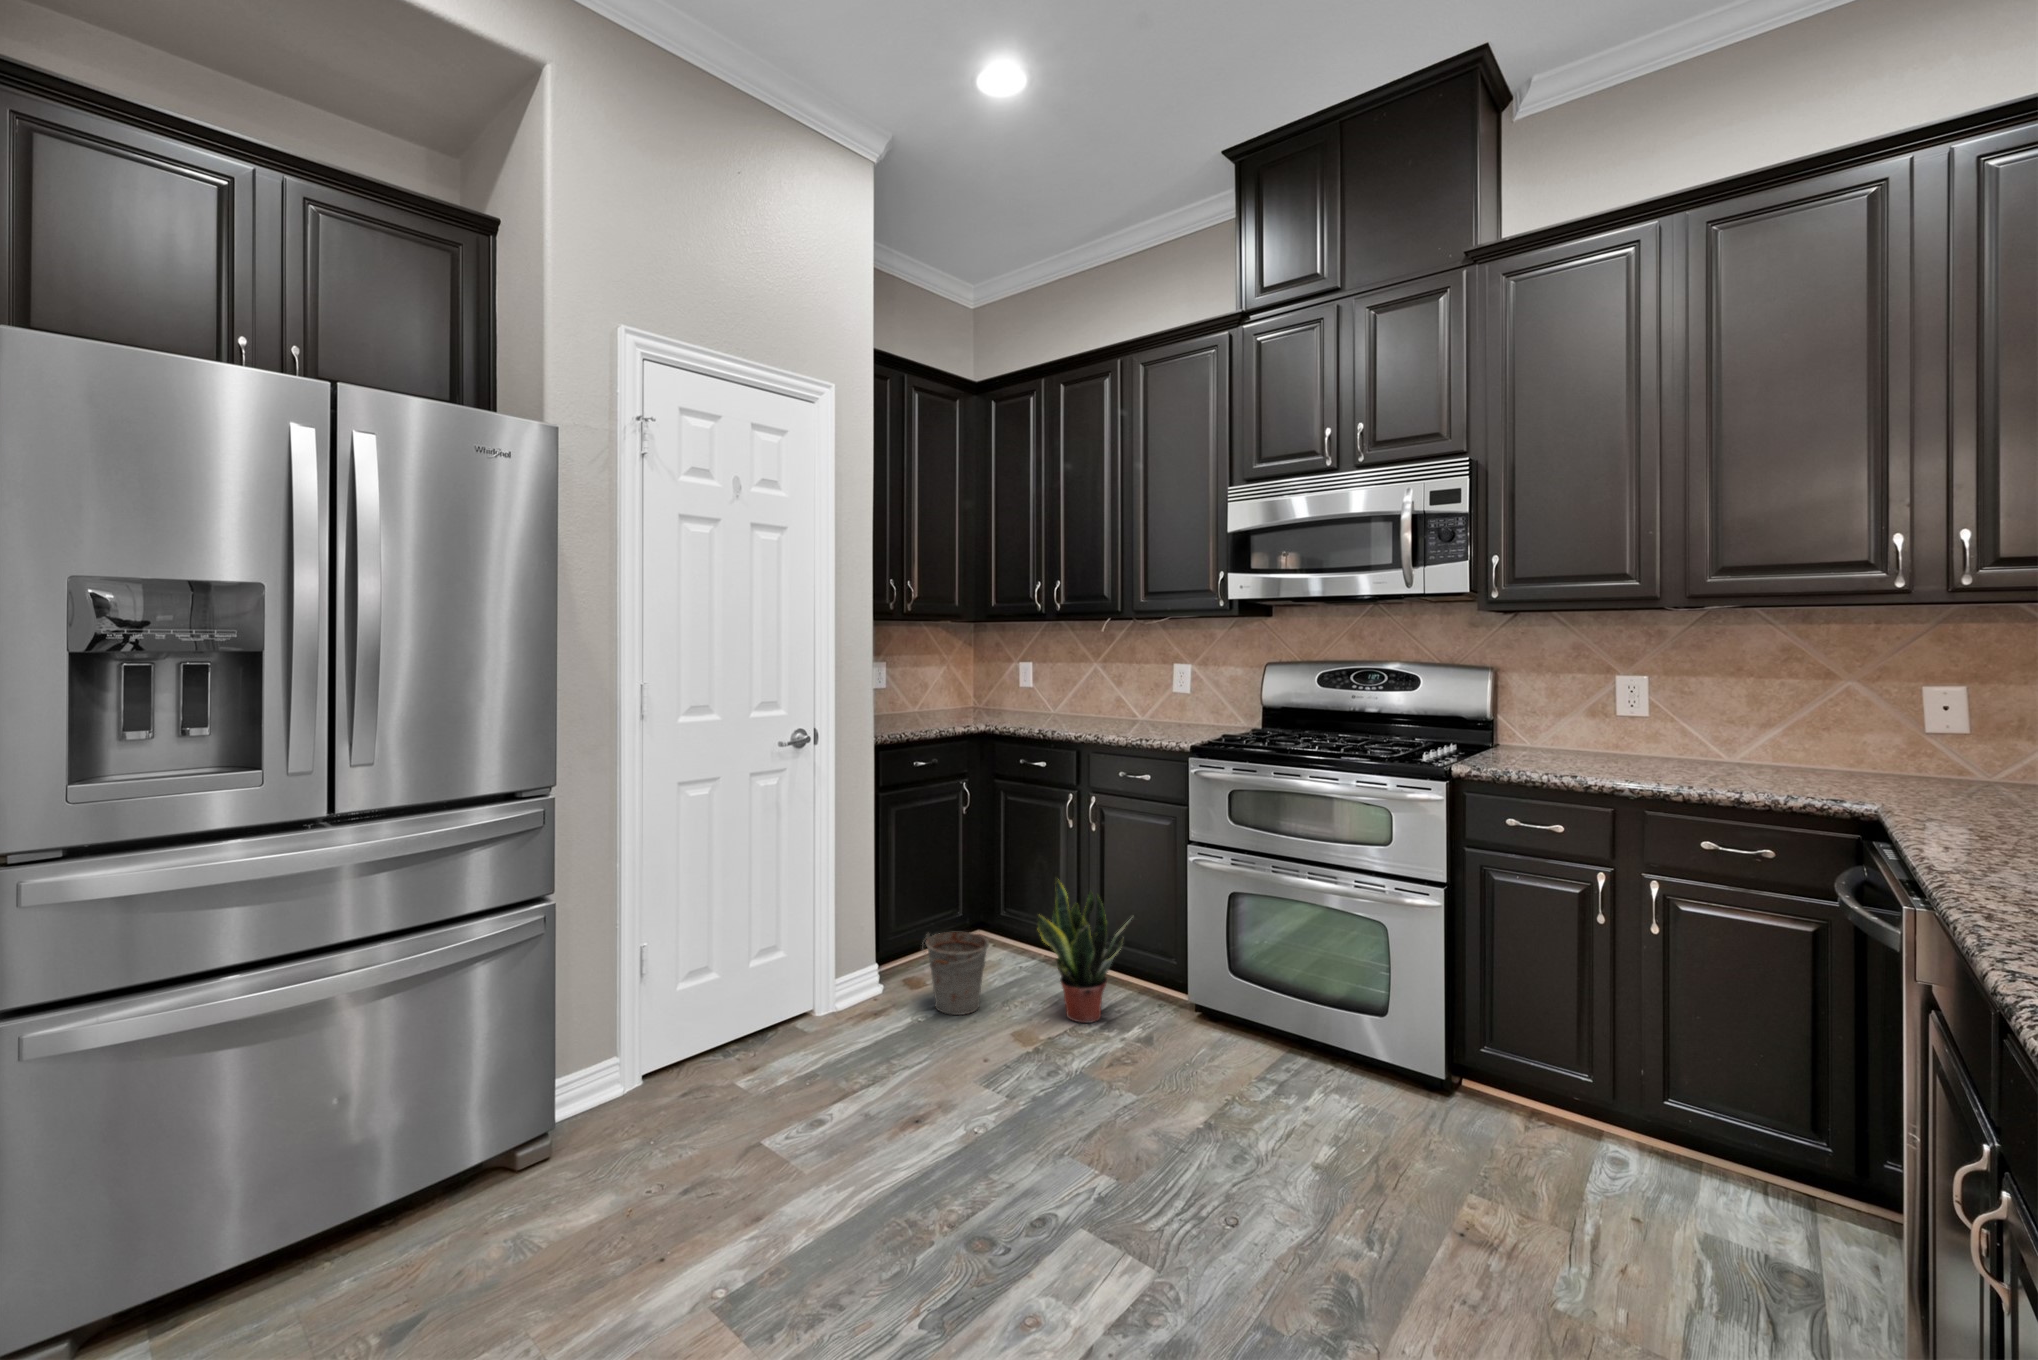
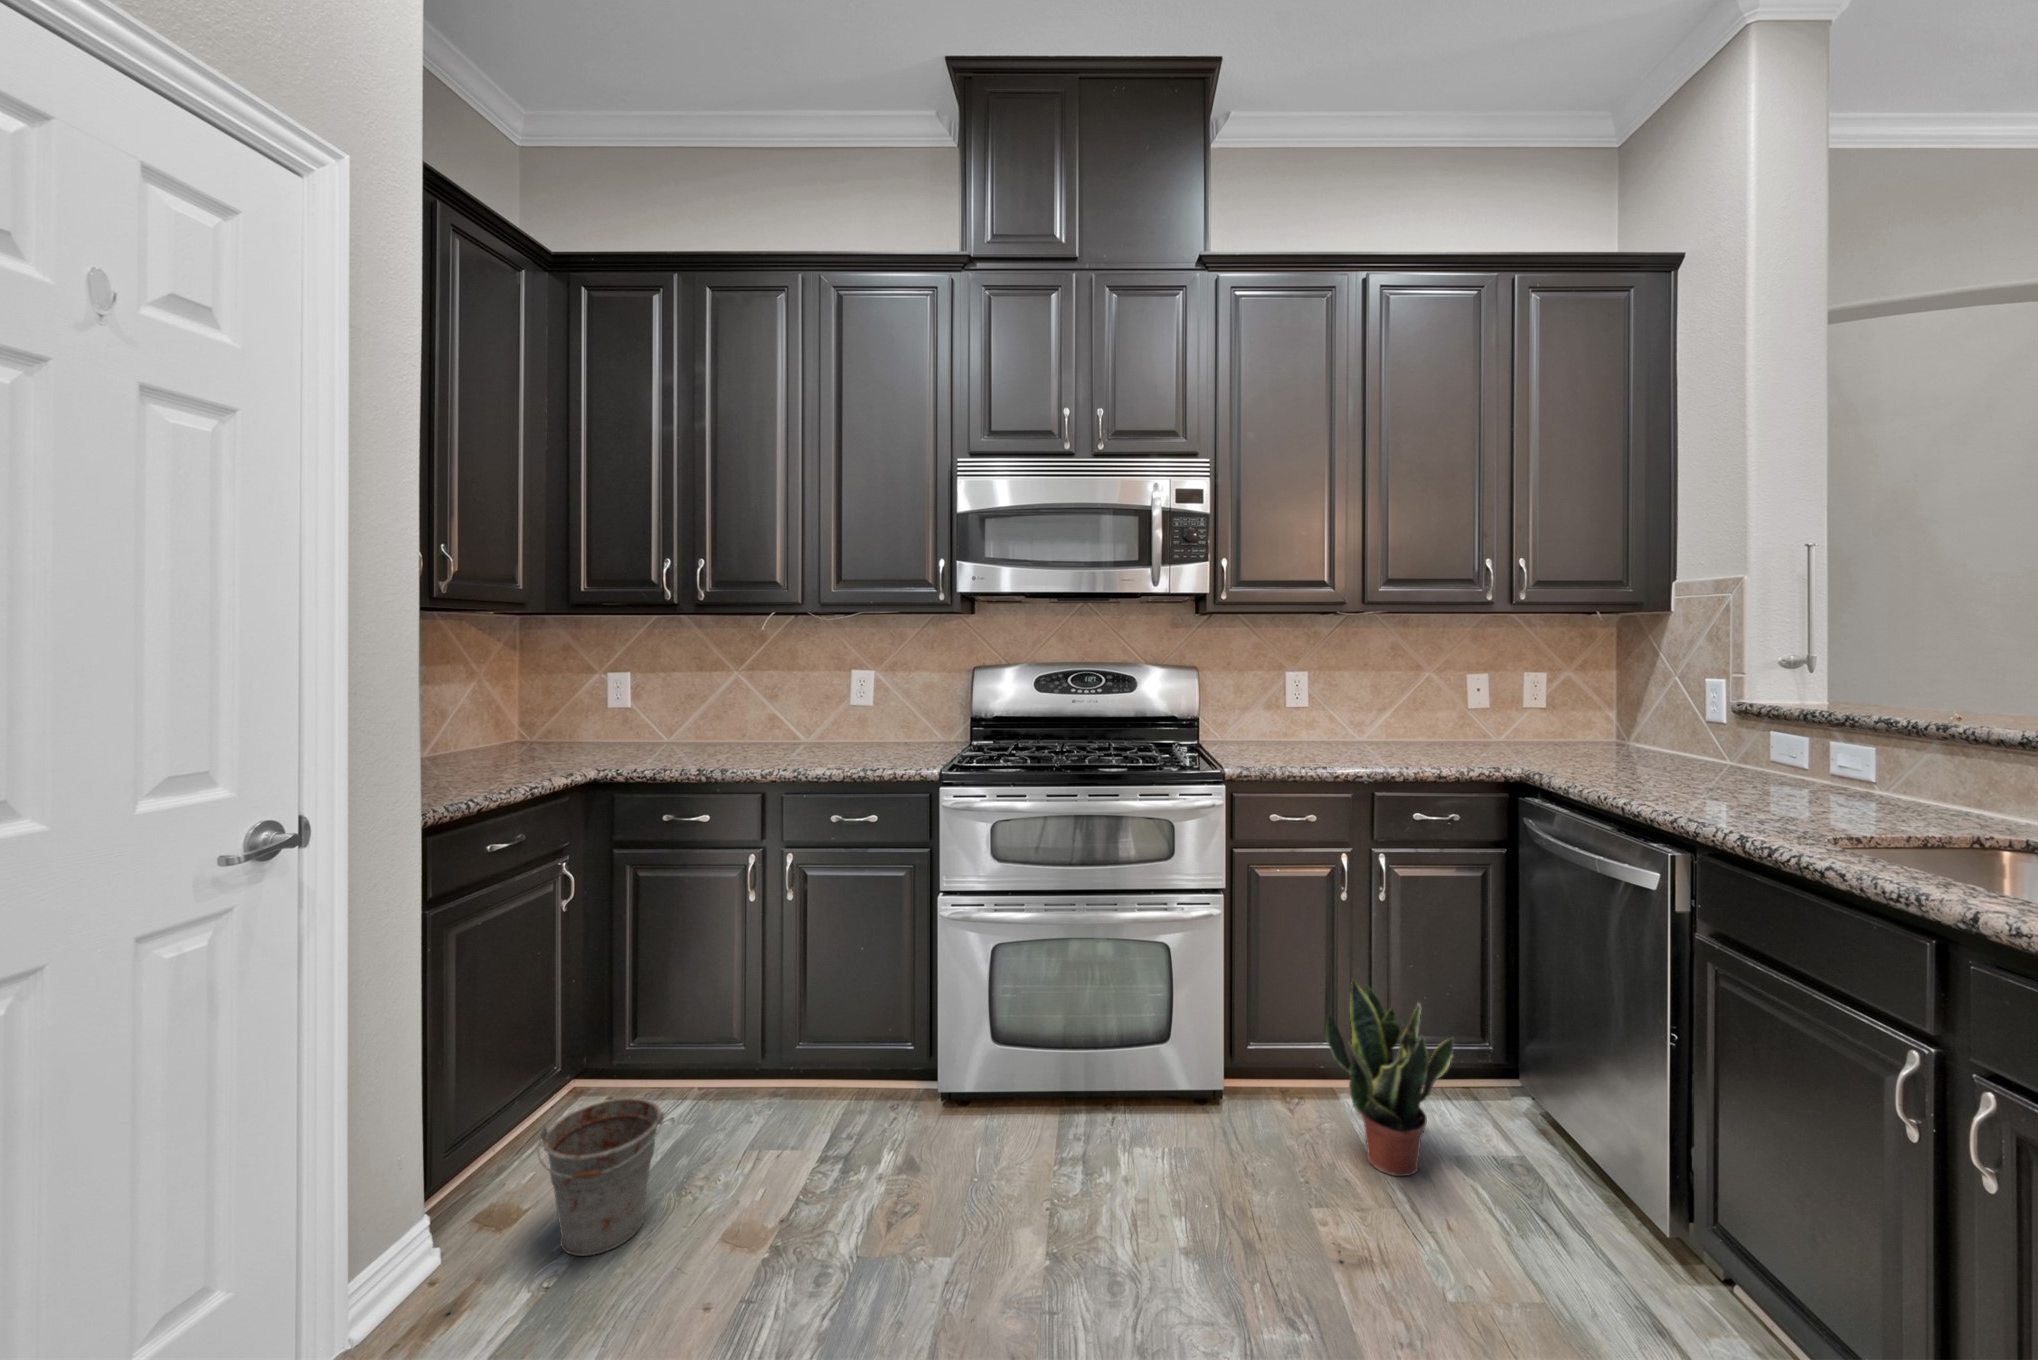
potted plant: present [1038,878,1127,1023] -> present [1326,980,1454,1176]

